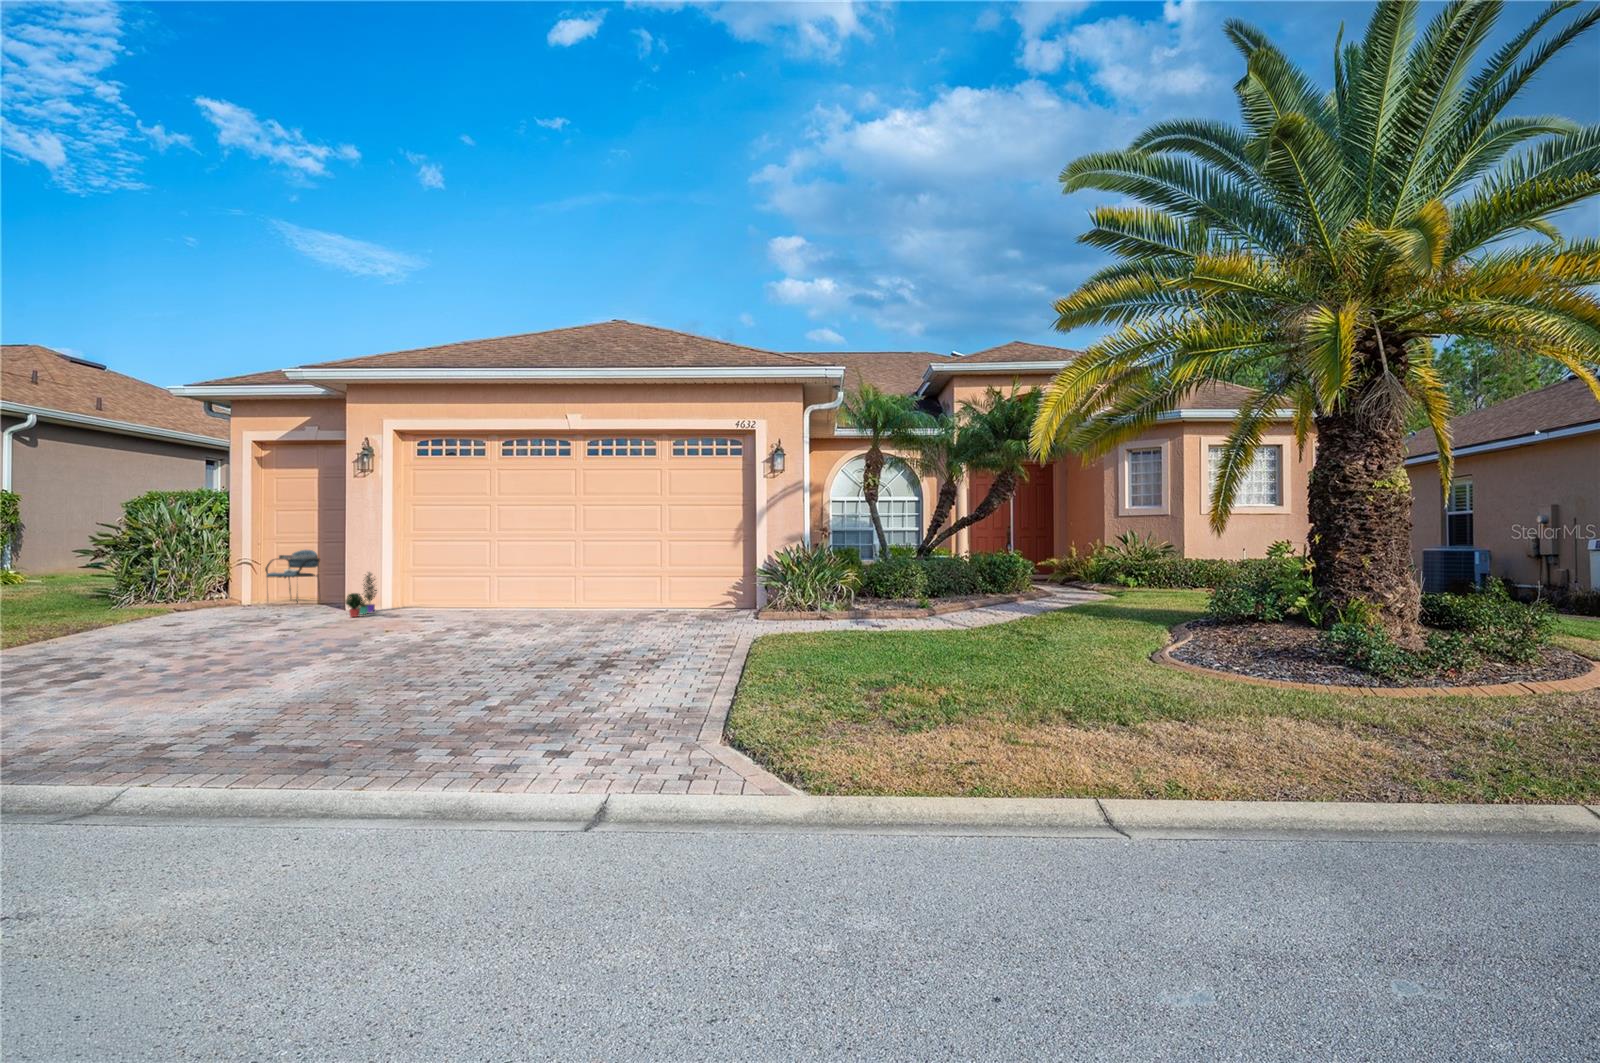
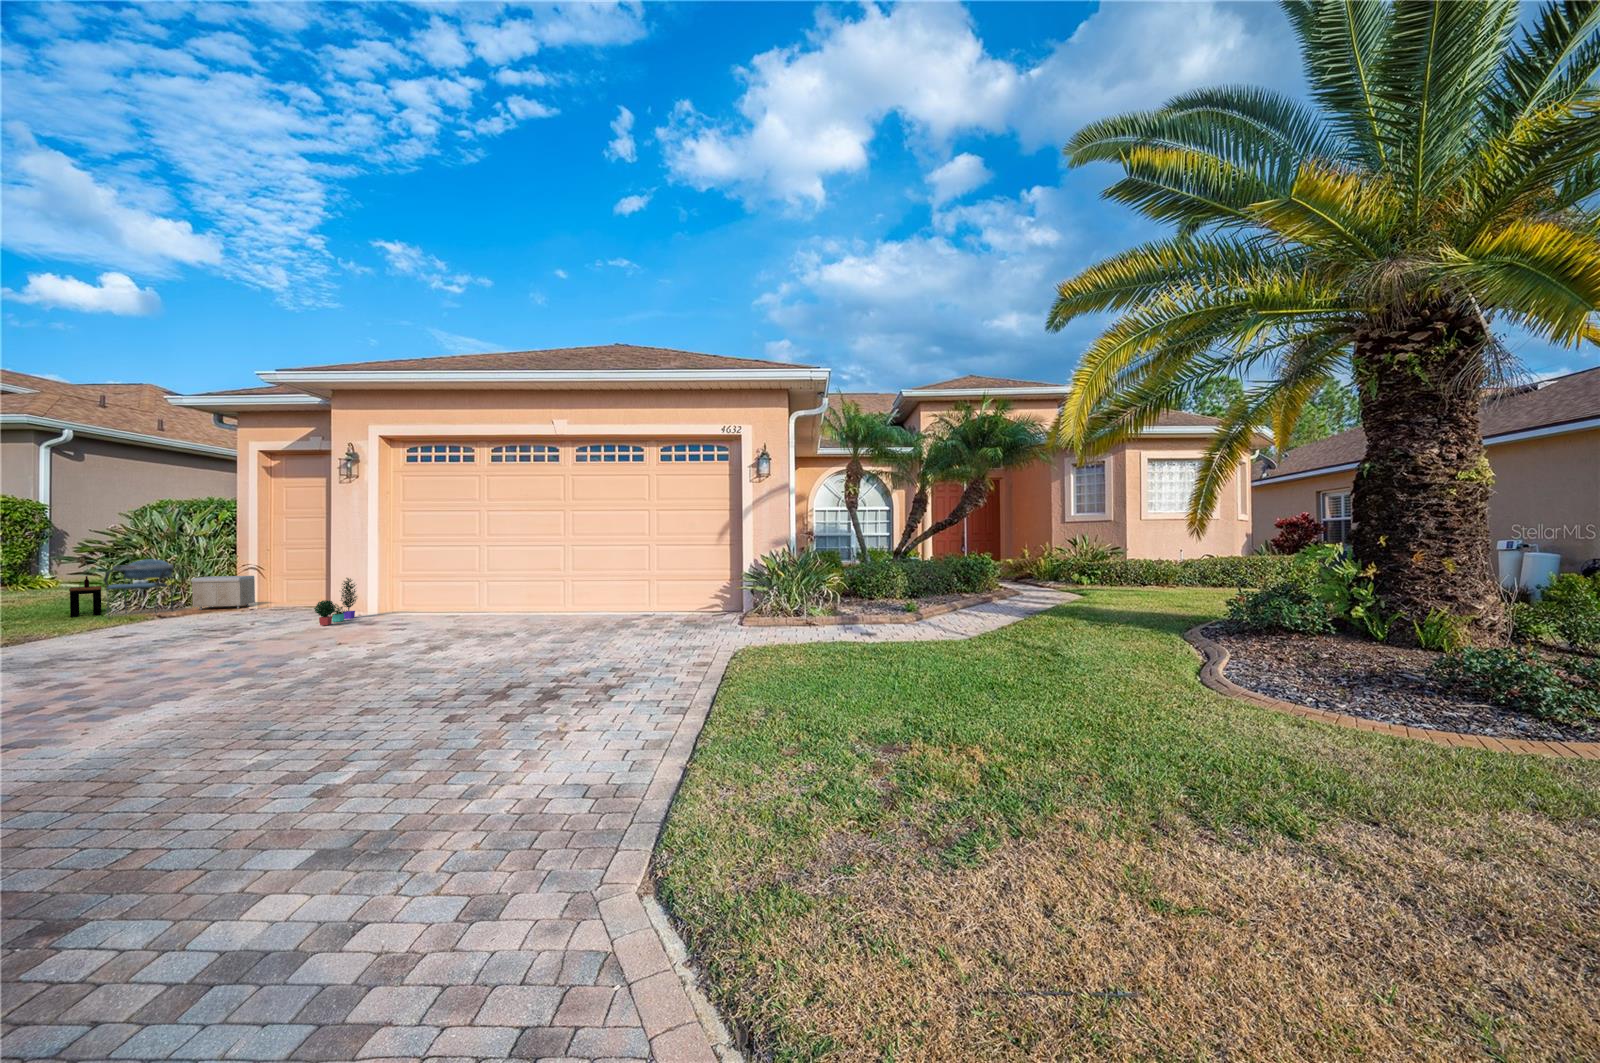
chair: present [265,550,320,602] -> present [103,559,175,616]
side table: none [93,569,122,609] -> present [69,576,101,617]
storage bench: none [205,570,261,604] -> present [191,576,255,610]

